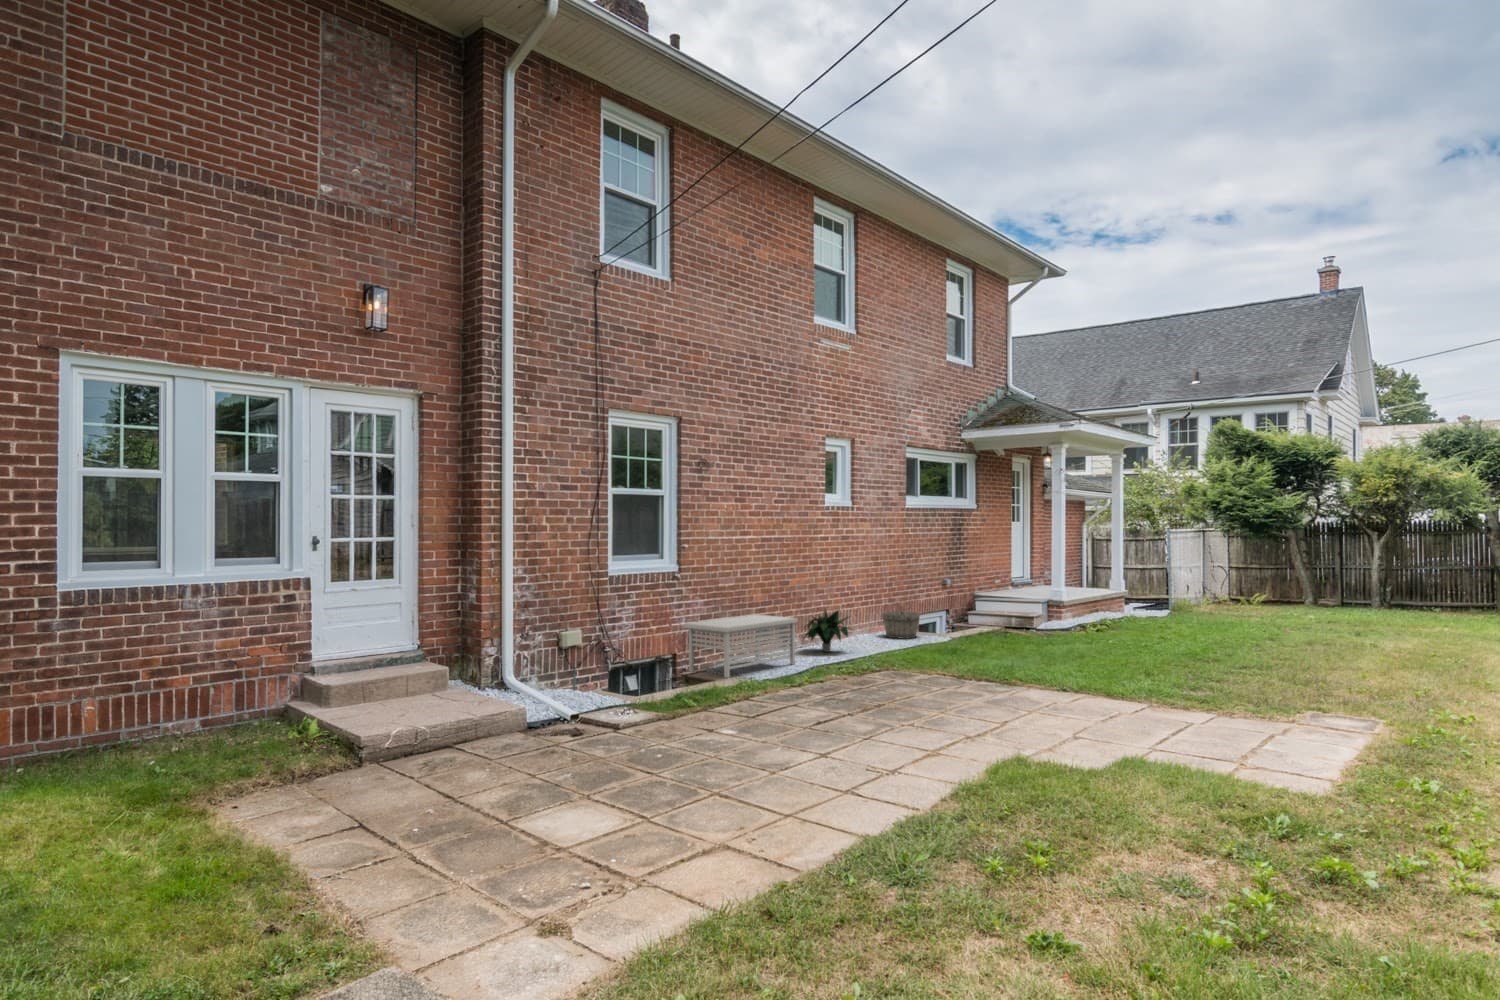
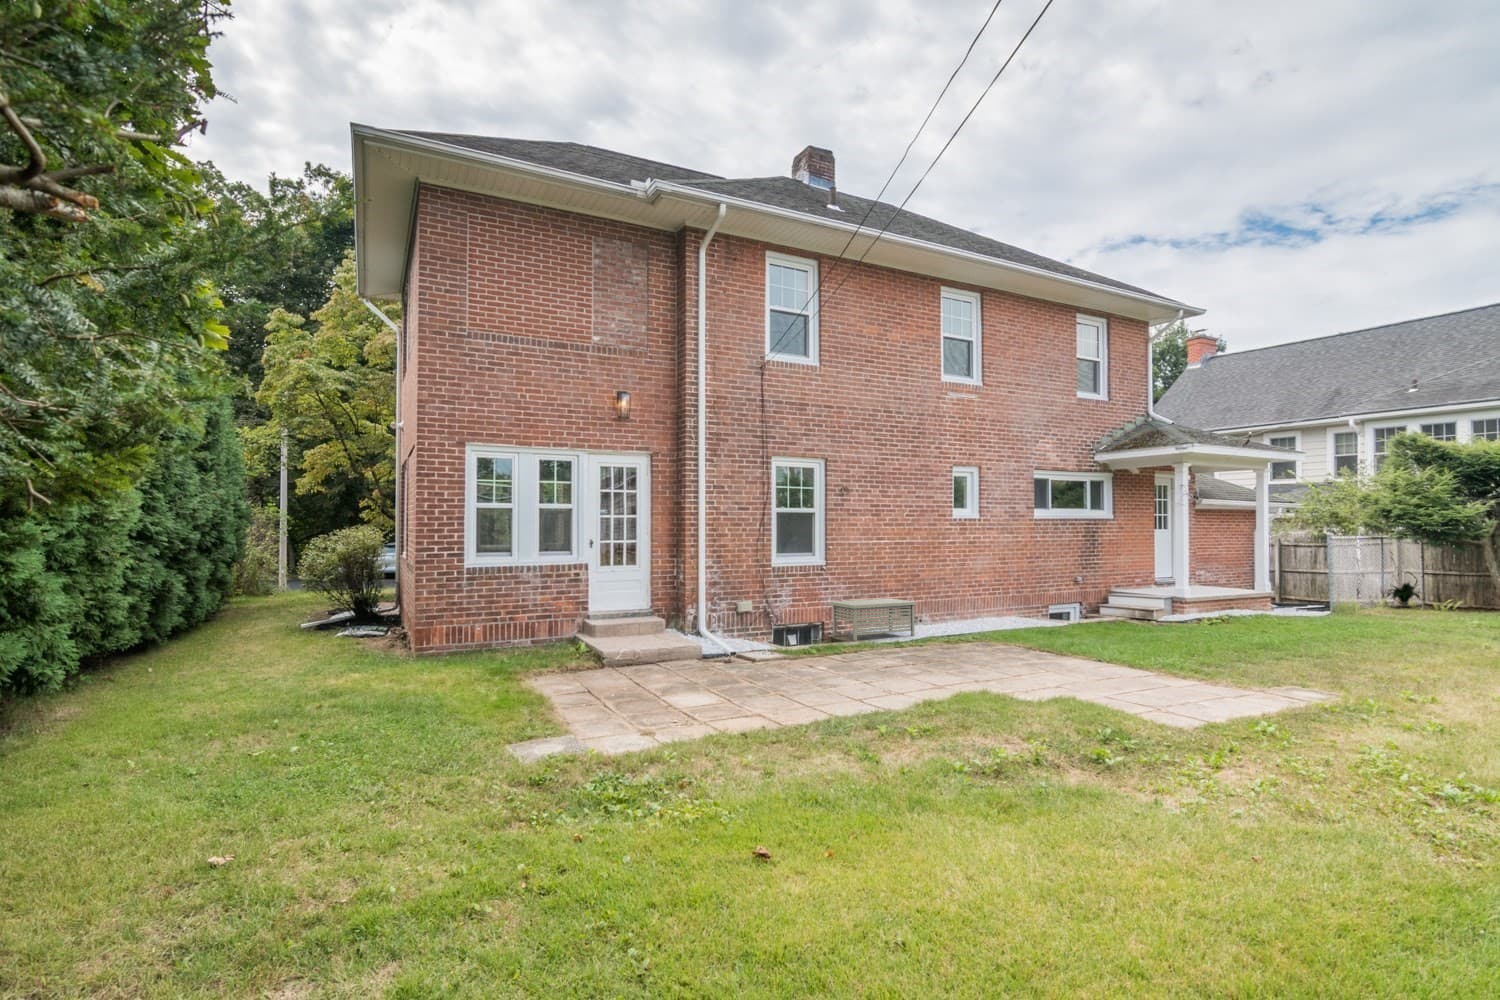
potted plant: present [803,609,852,652] -> present [1387,582,1420,607]
wooden bucket: present [882,611,920,639] -> none [1008,596,1041,624]

